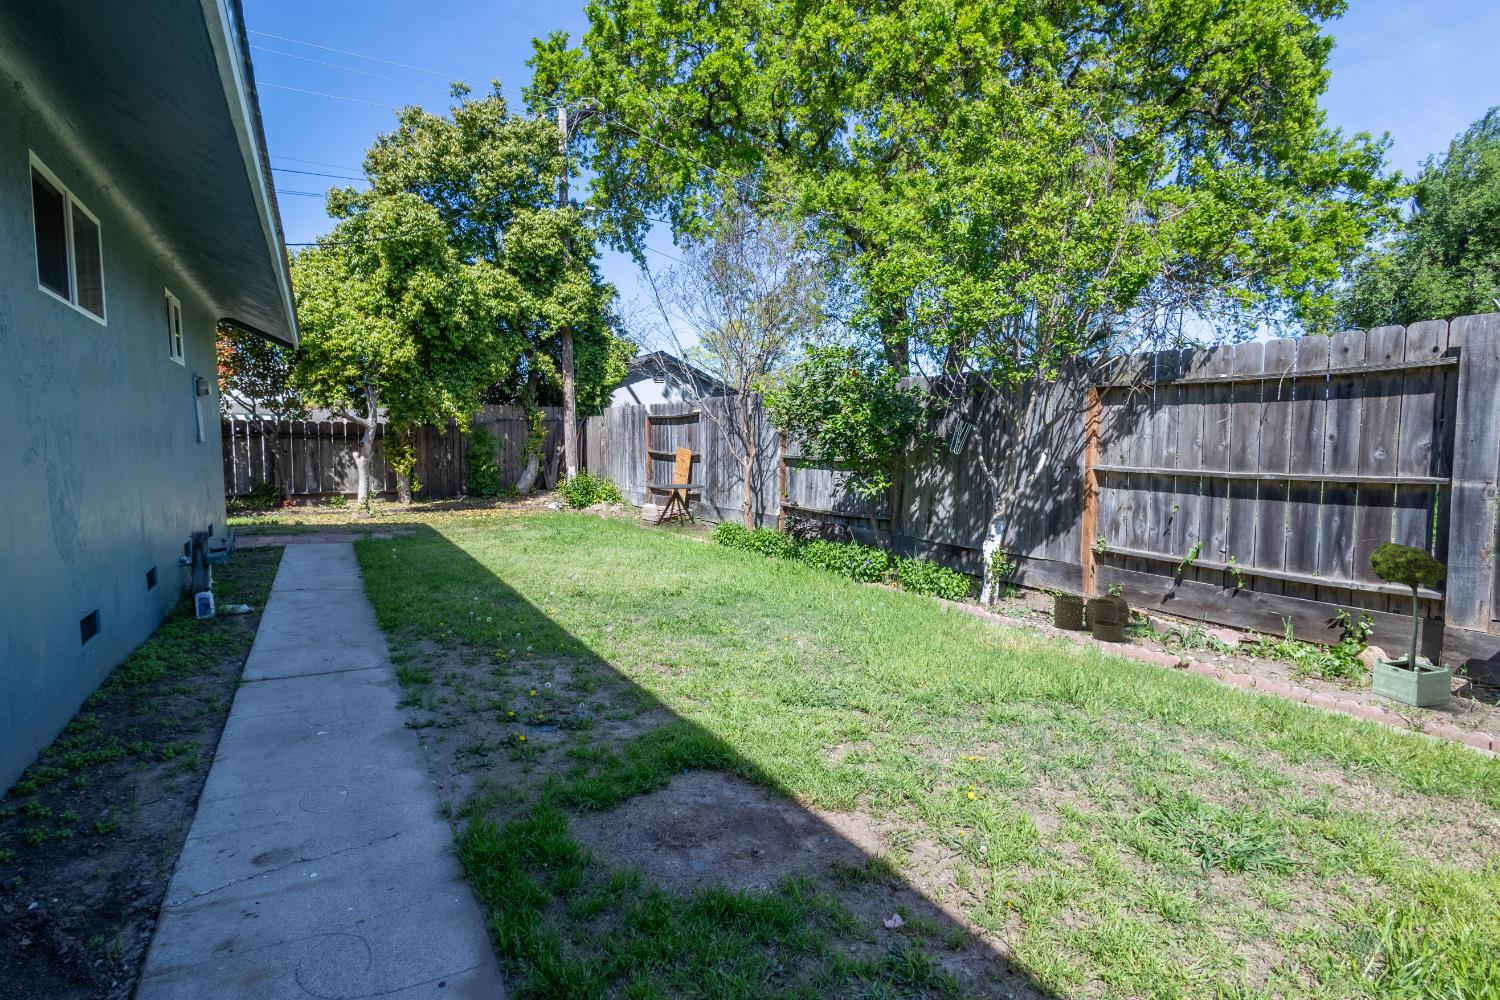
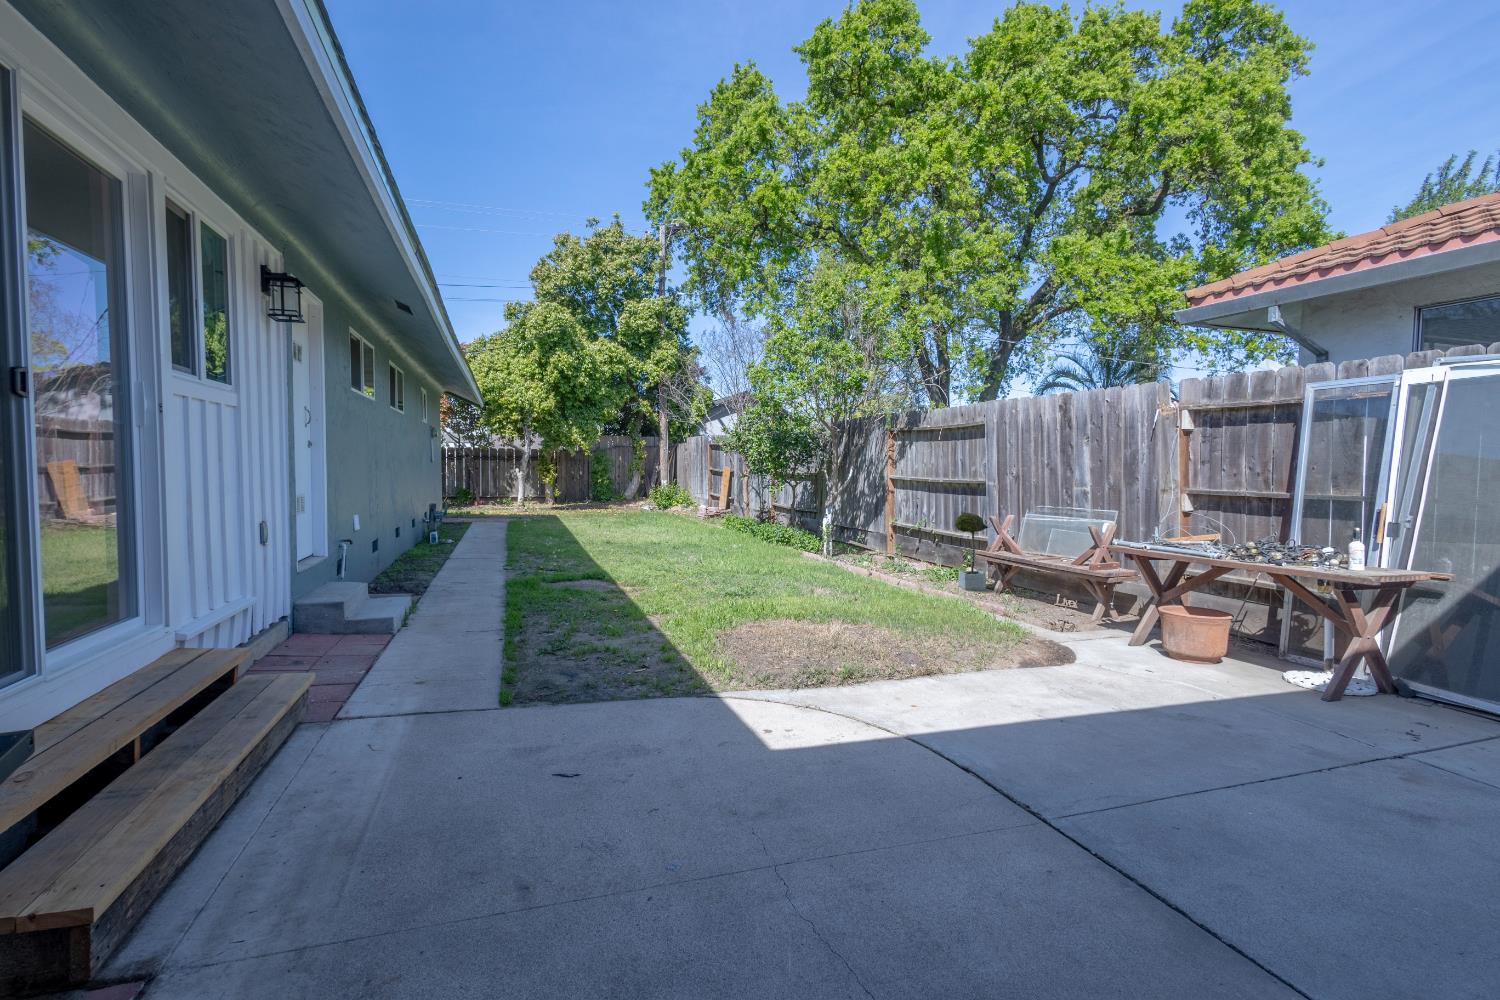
round table: present [647,484,705,527] -> none [697,491,736,519]
woven basket: present [1054,591,1129,641] -> none [856,545,901,569]

